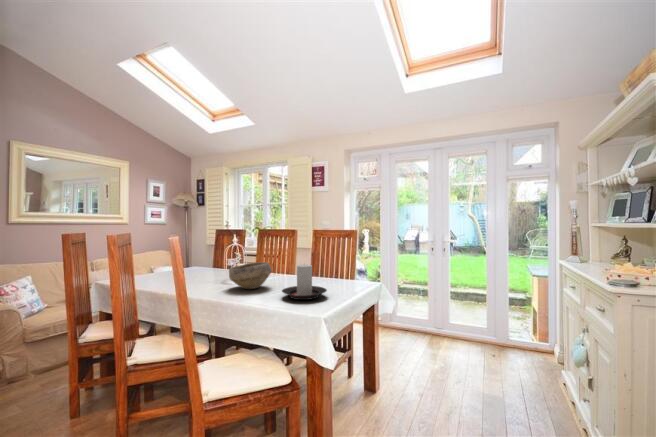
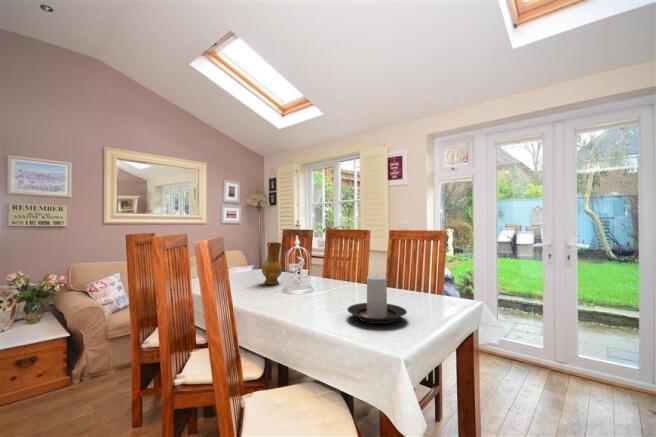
ceramic jug: none [200,240,220,278] -> present [262,242,282,285]
bowl: present [229,262,272,289] -> none [288,270,337,302]

